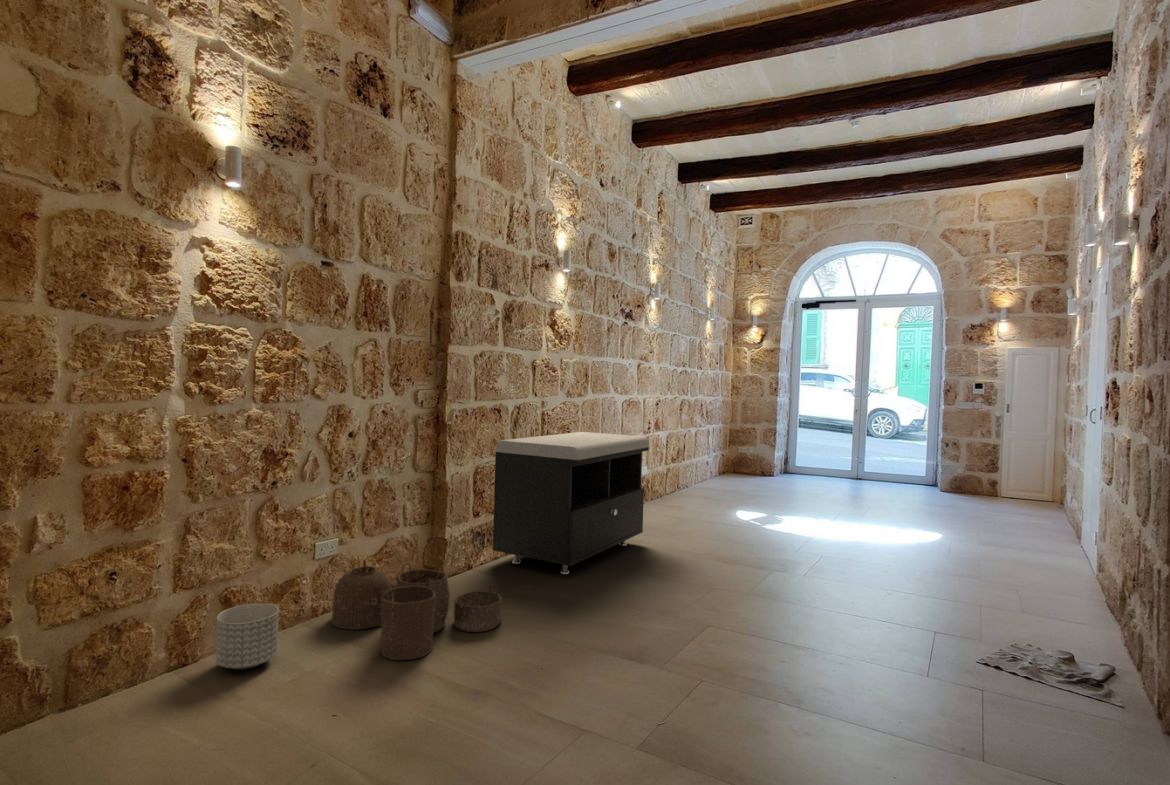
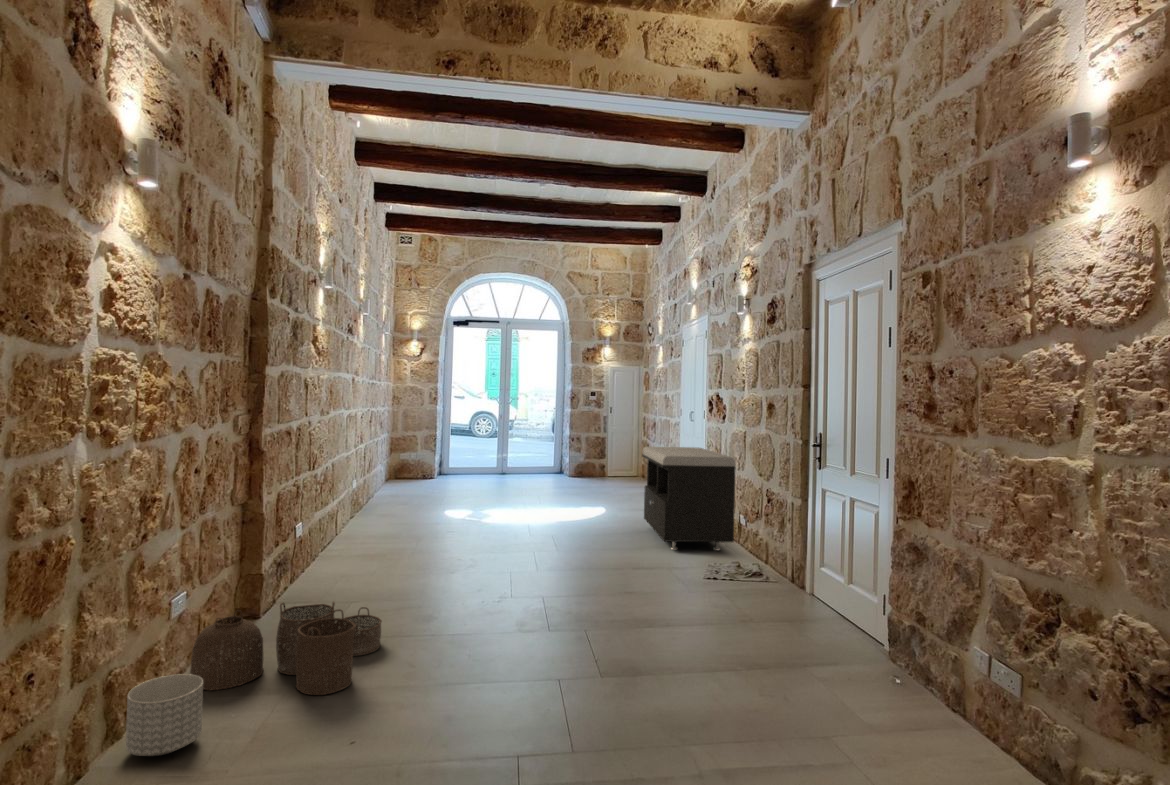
storage bench: present [493,432,649,574] -> present [642,447,735,550]

